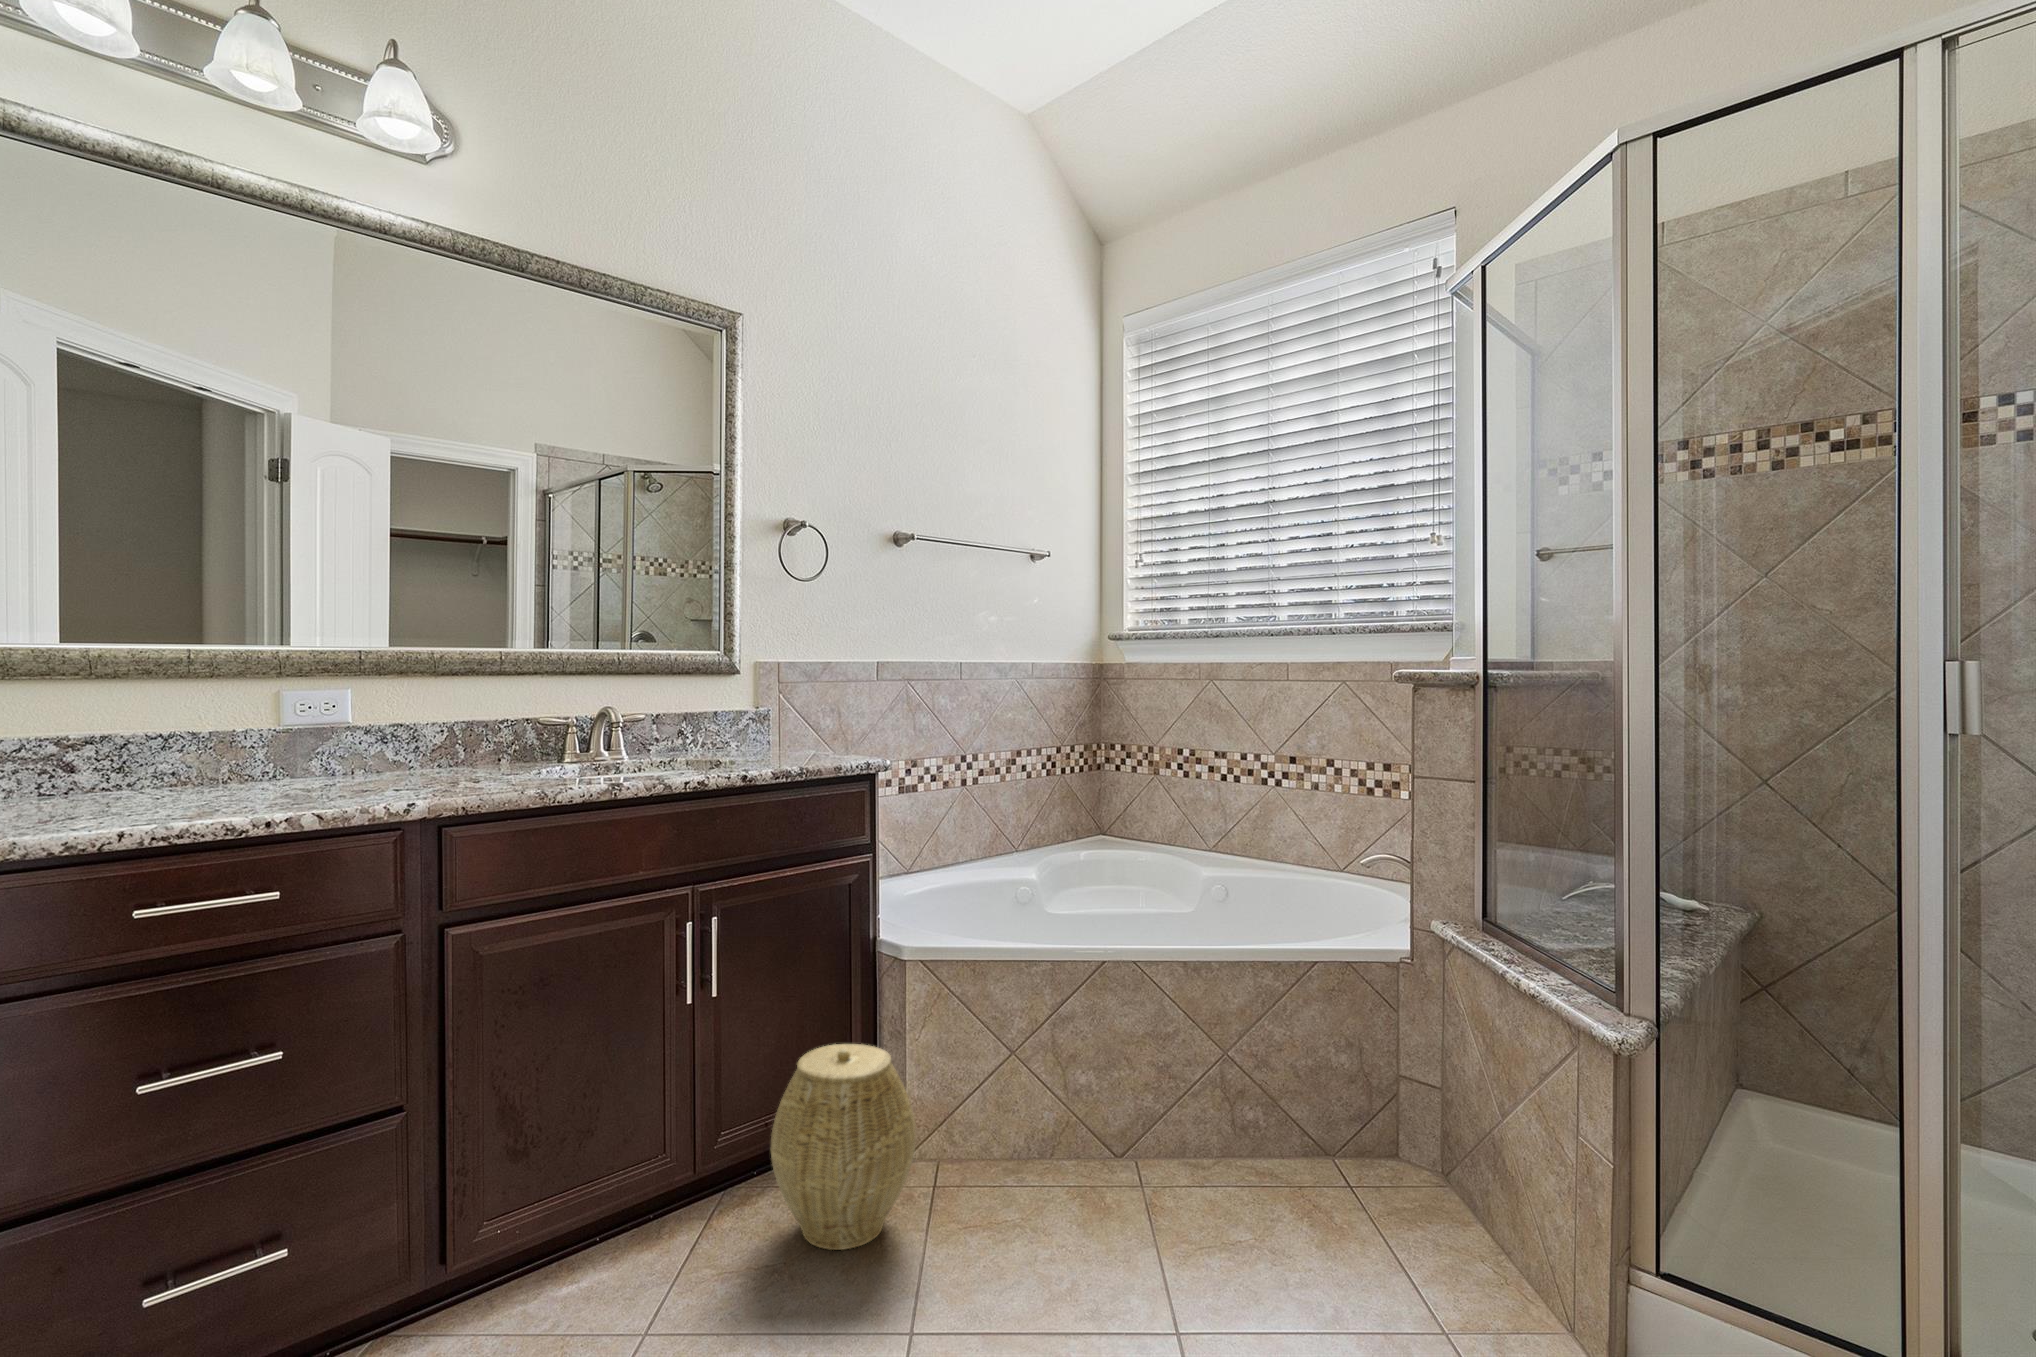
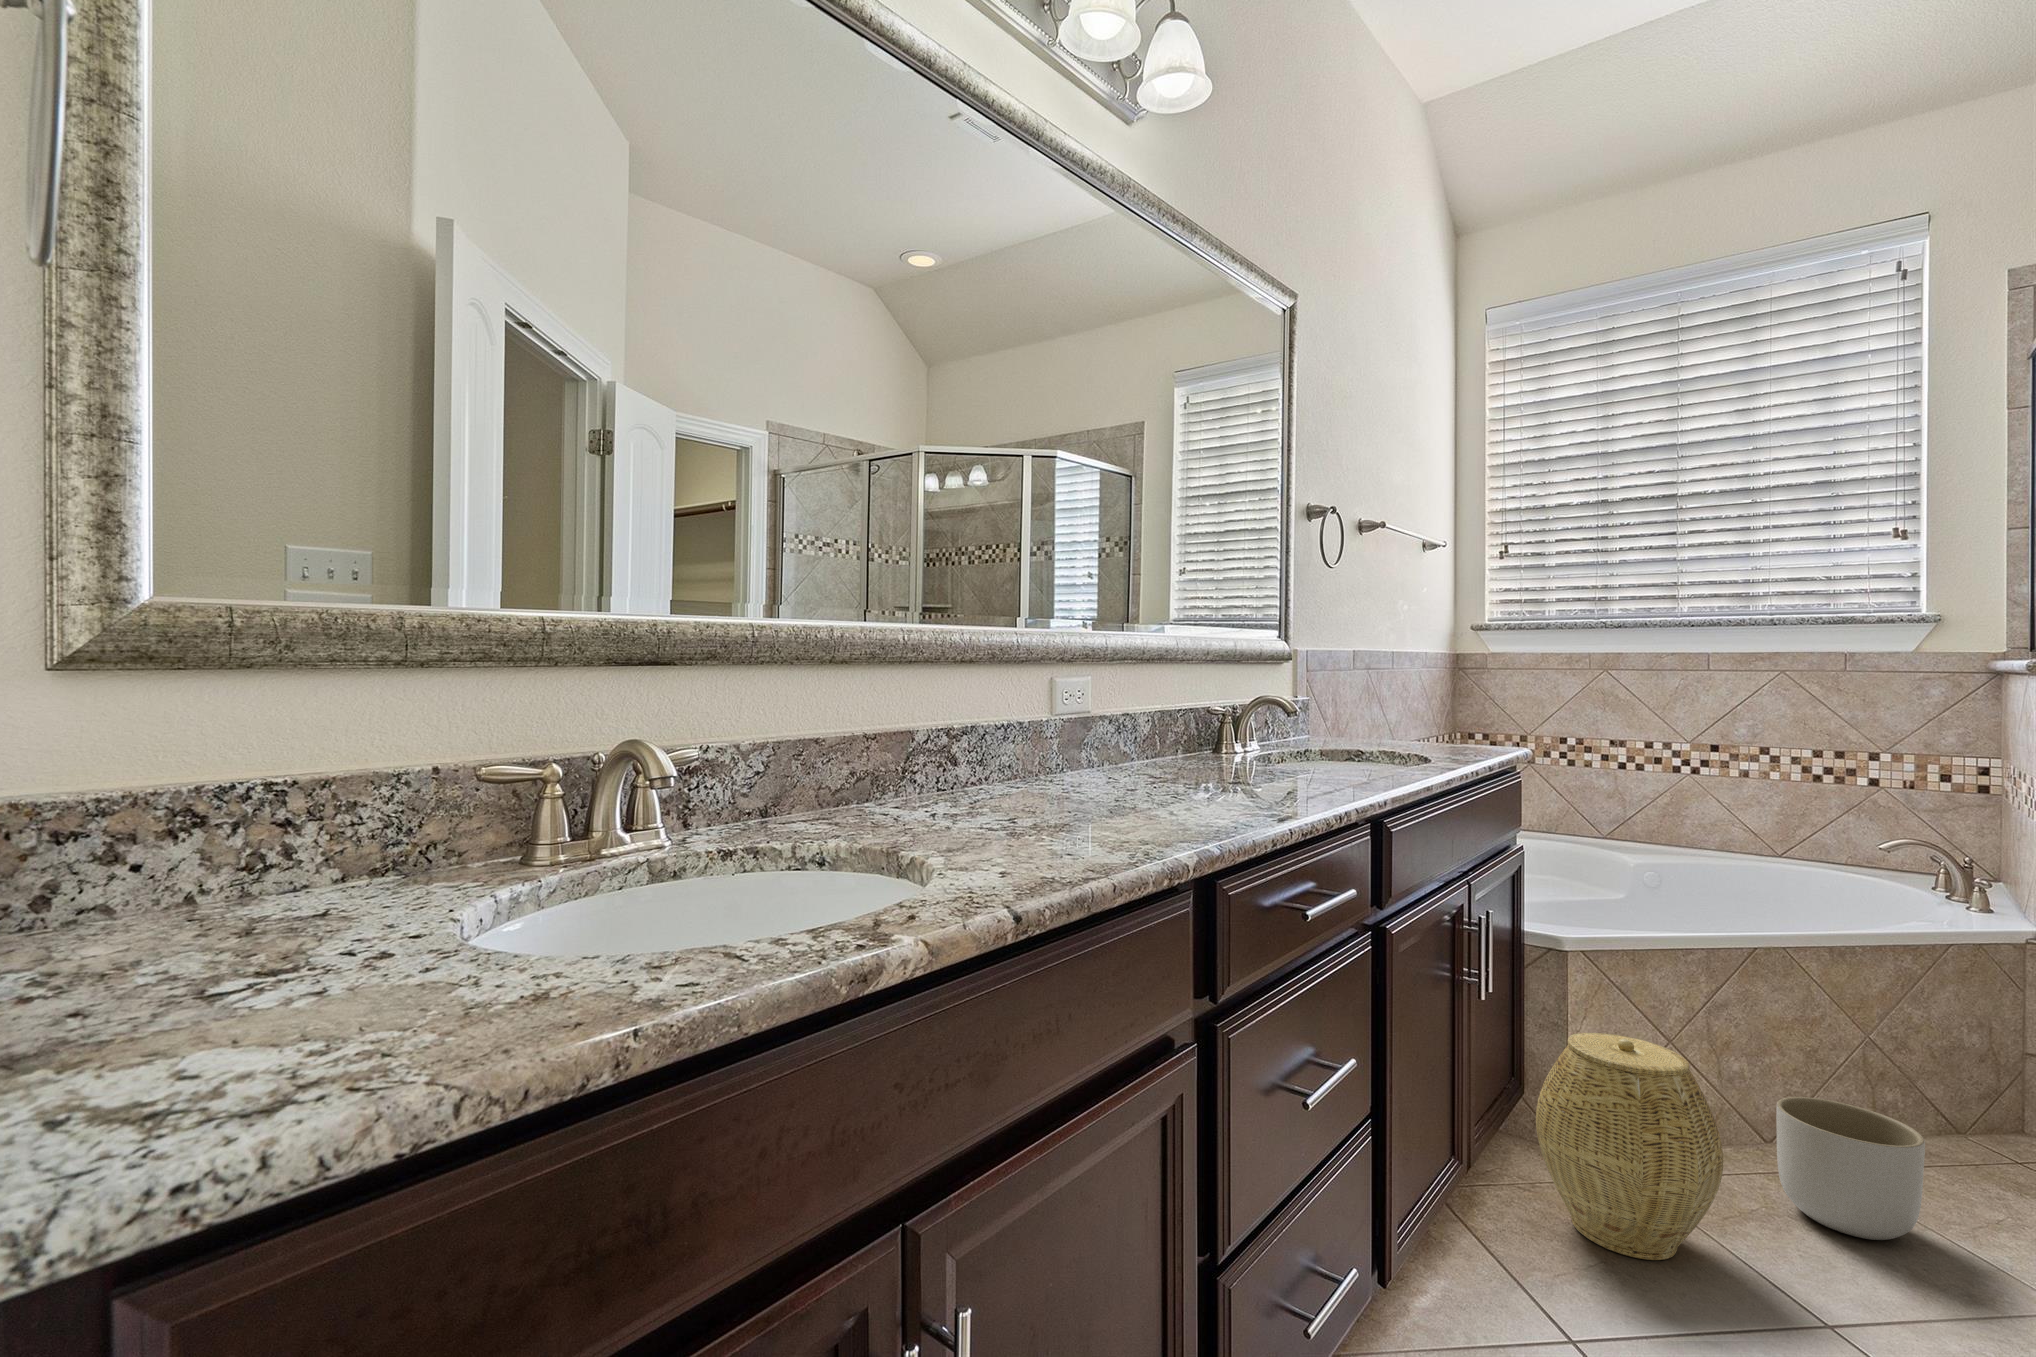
planter: none [1028,1108,1132,1242] -> present [1776,1097,1925,1240]

